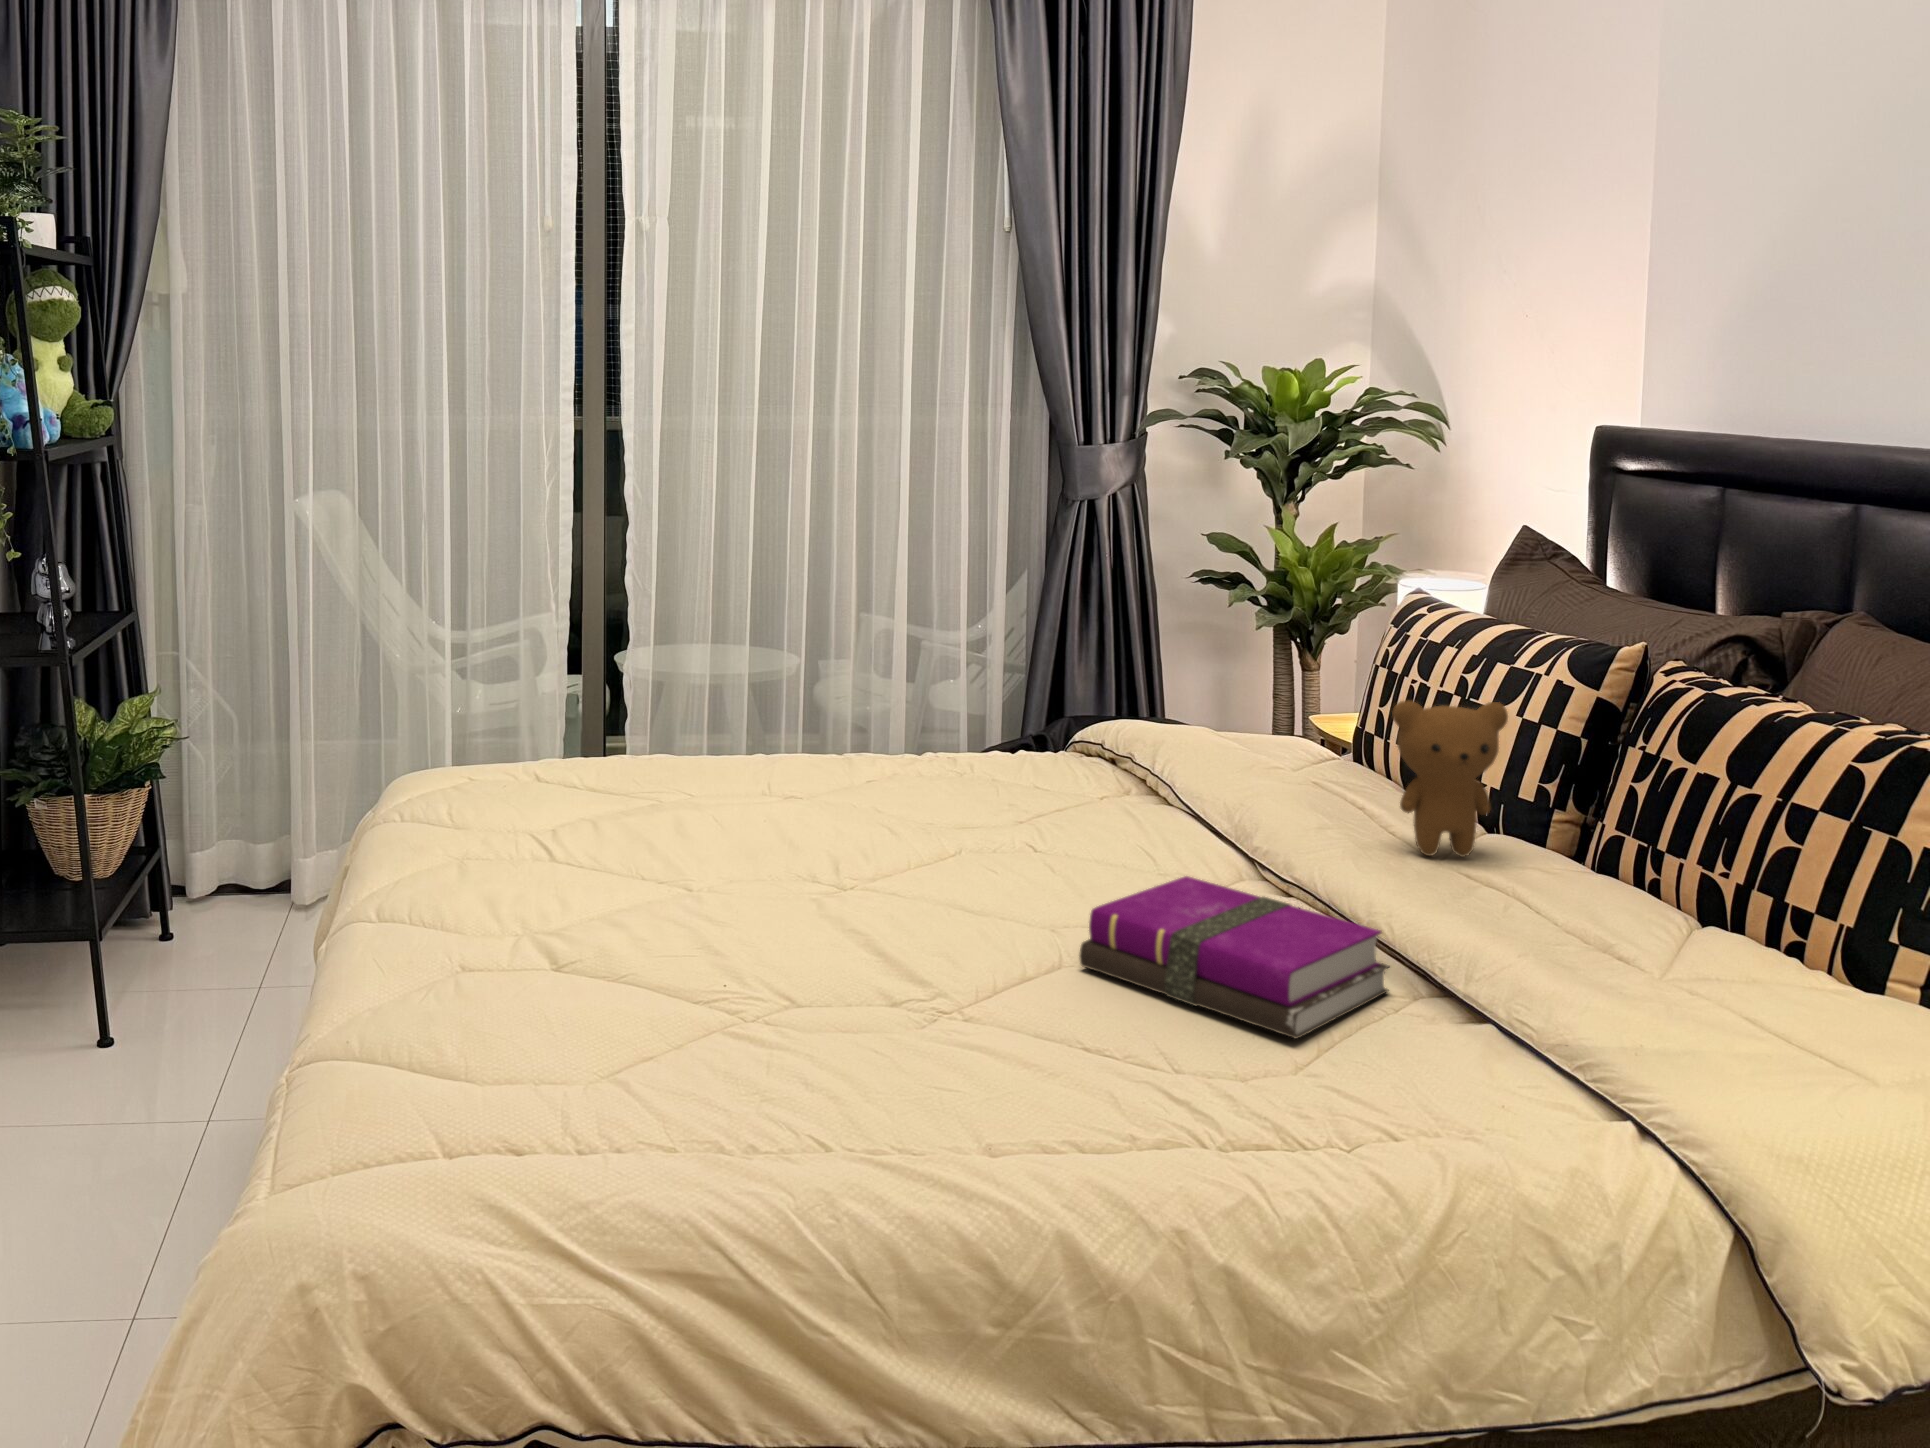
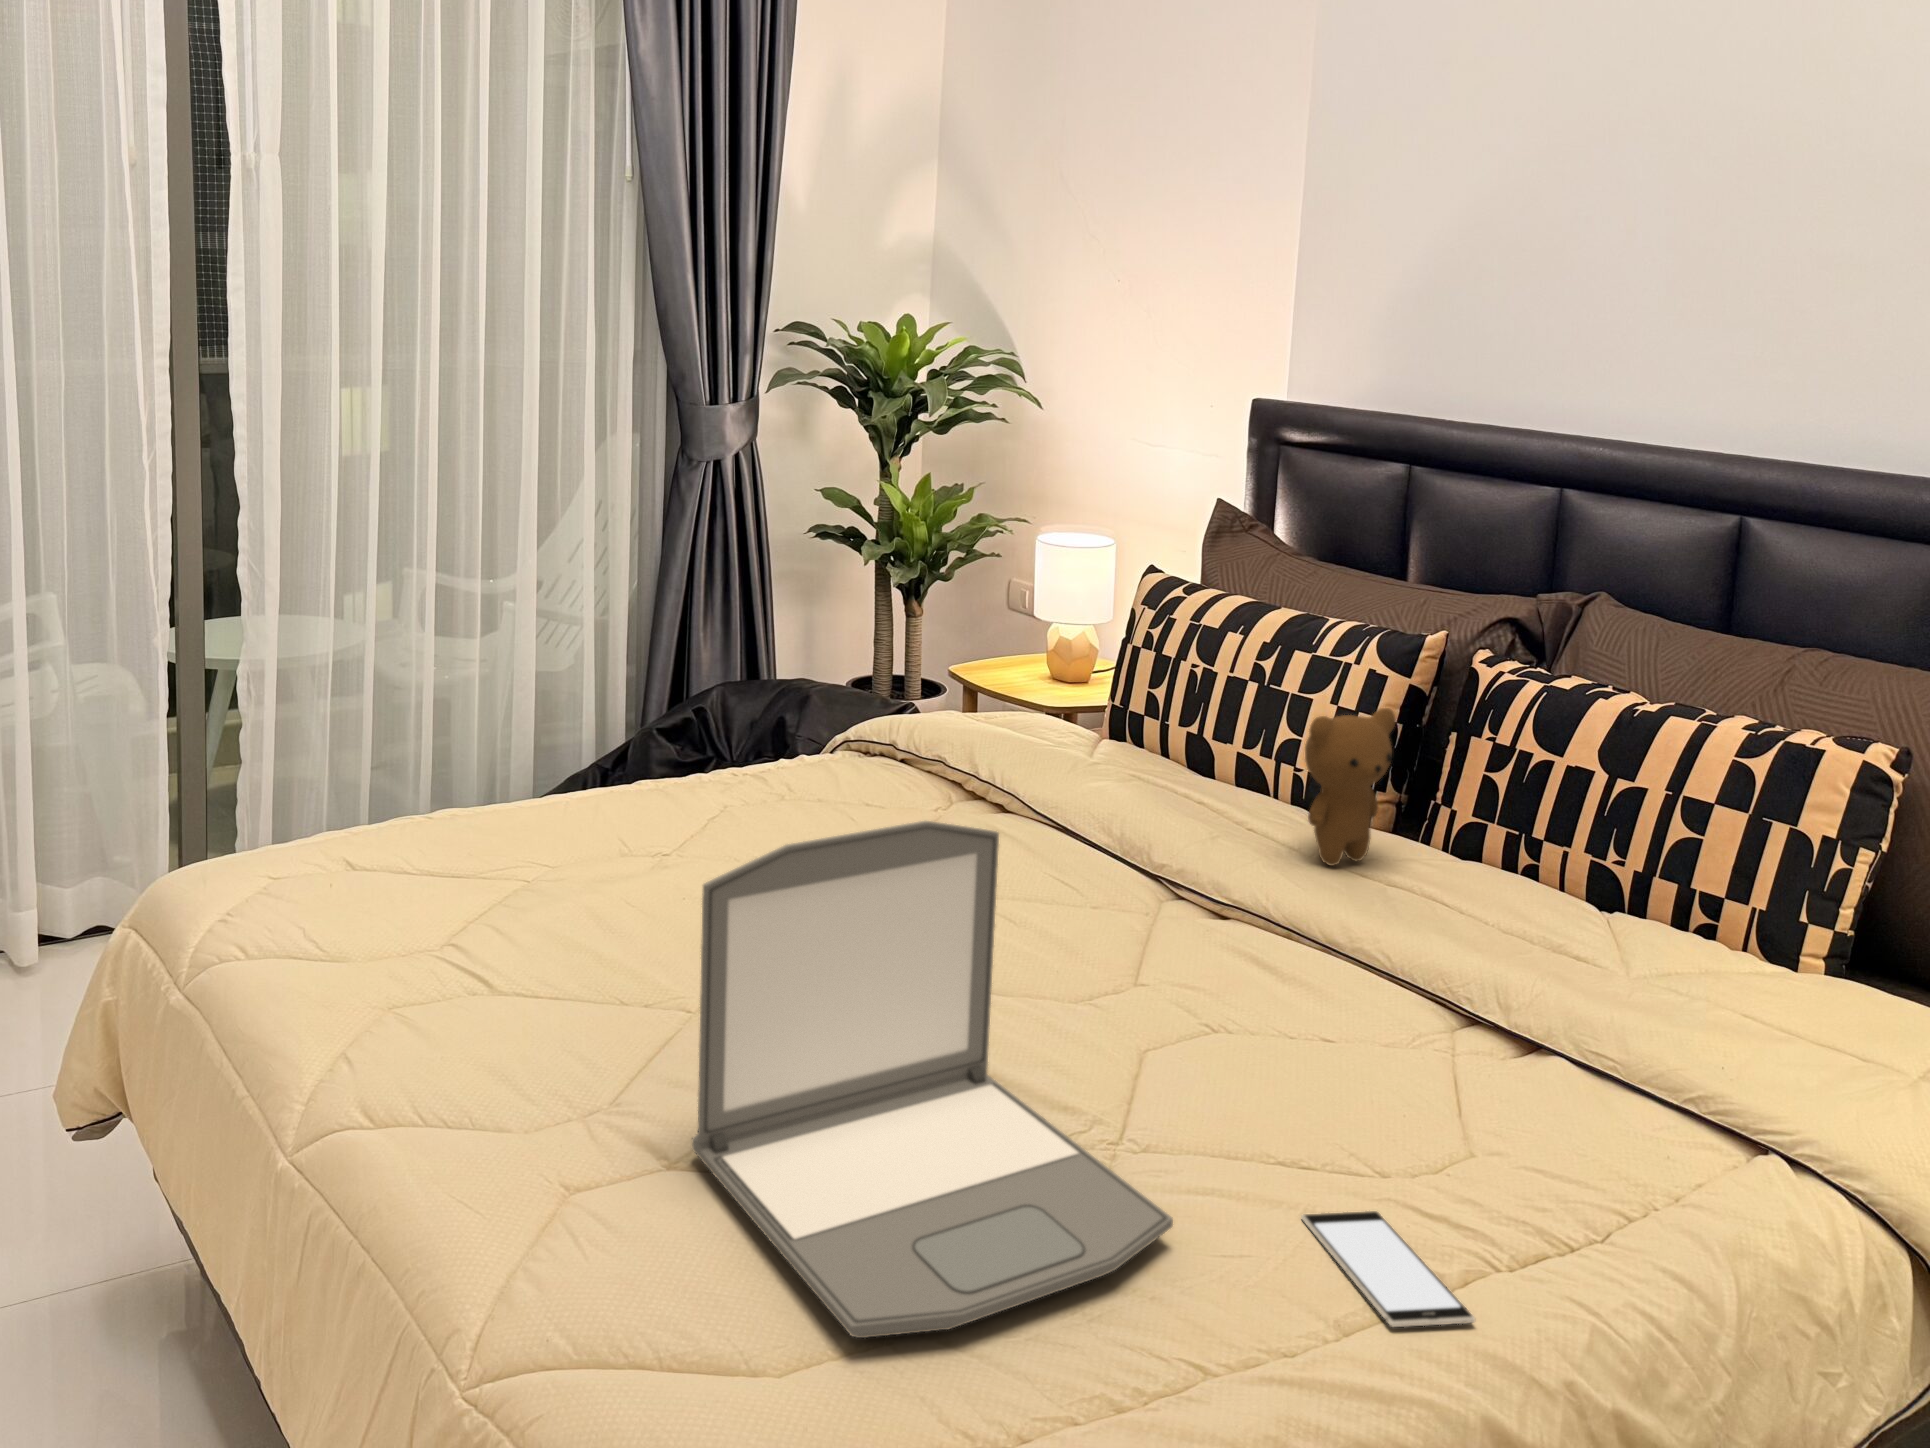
laptop: none [634,696,945,1034] -> present [692,821,1173,1338]
notebook: present [1079,876,1389,1039] -> none [1182,947,1476,1150]
smartphone: none [1061,1041,1150,1114] -> present [1301,1211,1475,1327]

